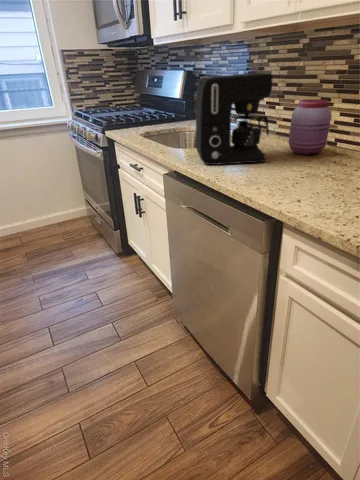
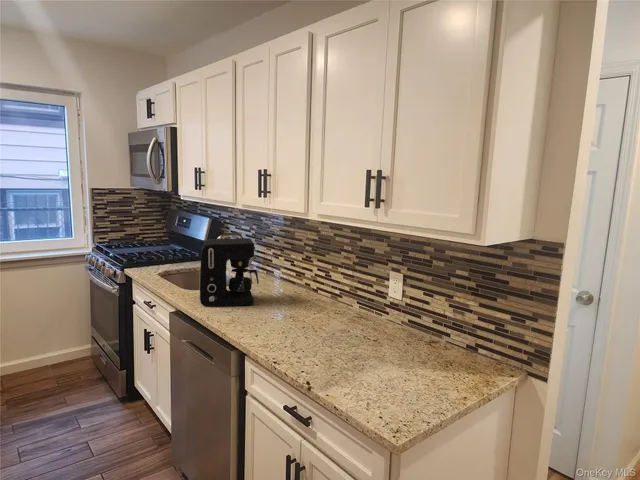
jar: present [289,99,331,155] -> none [278,258,308,299]

